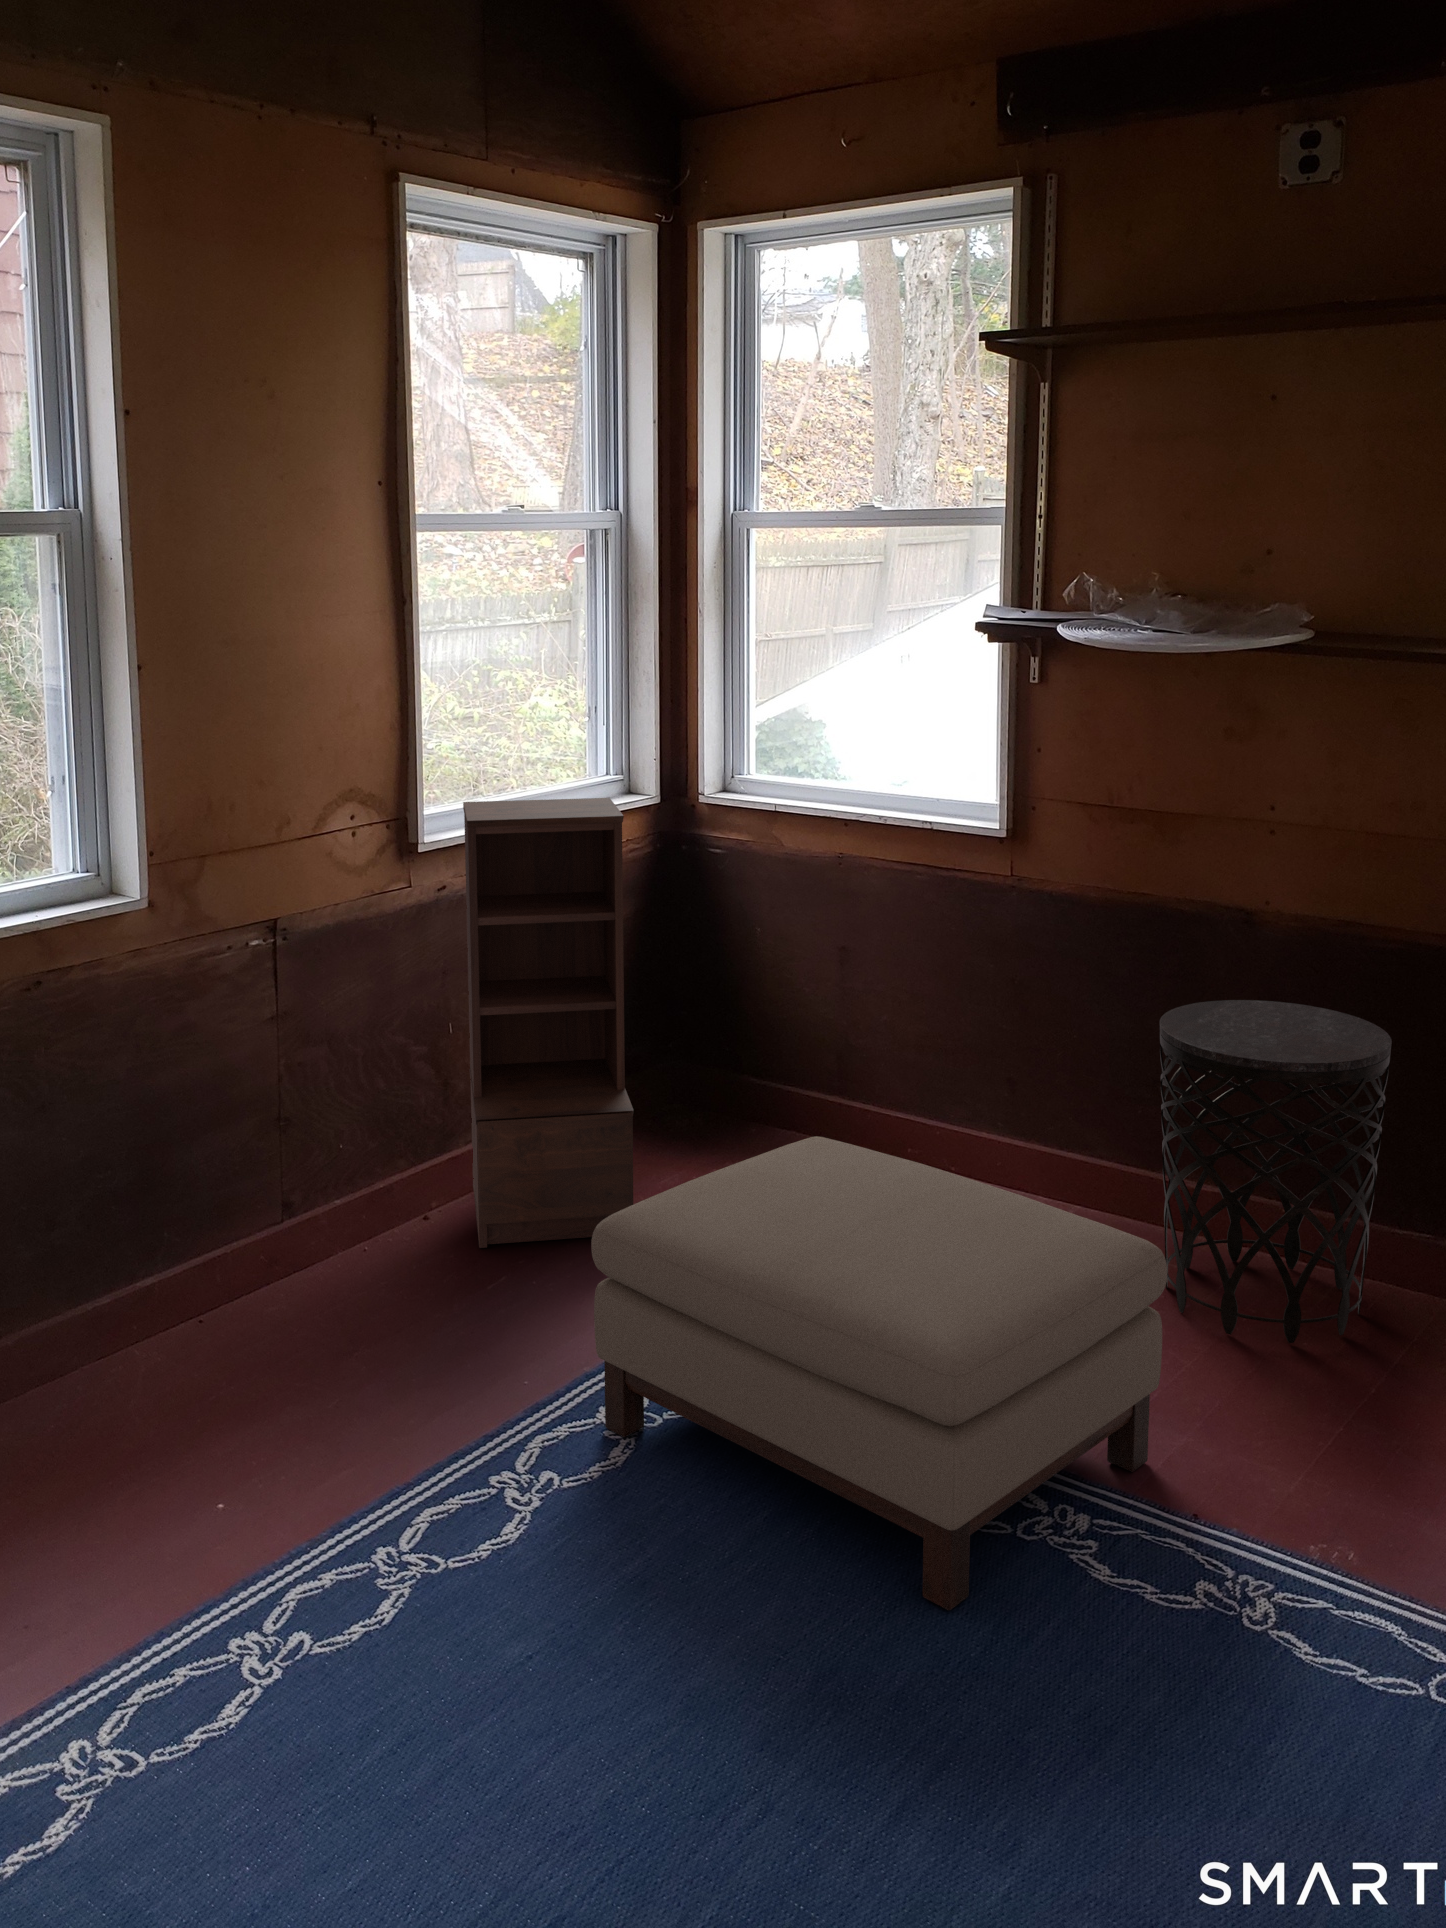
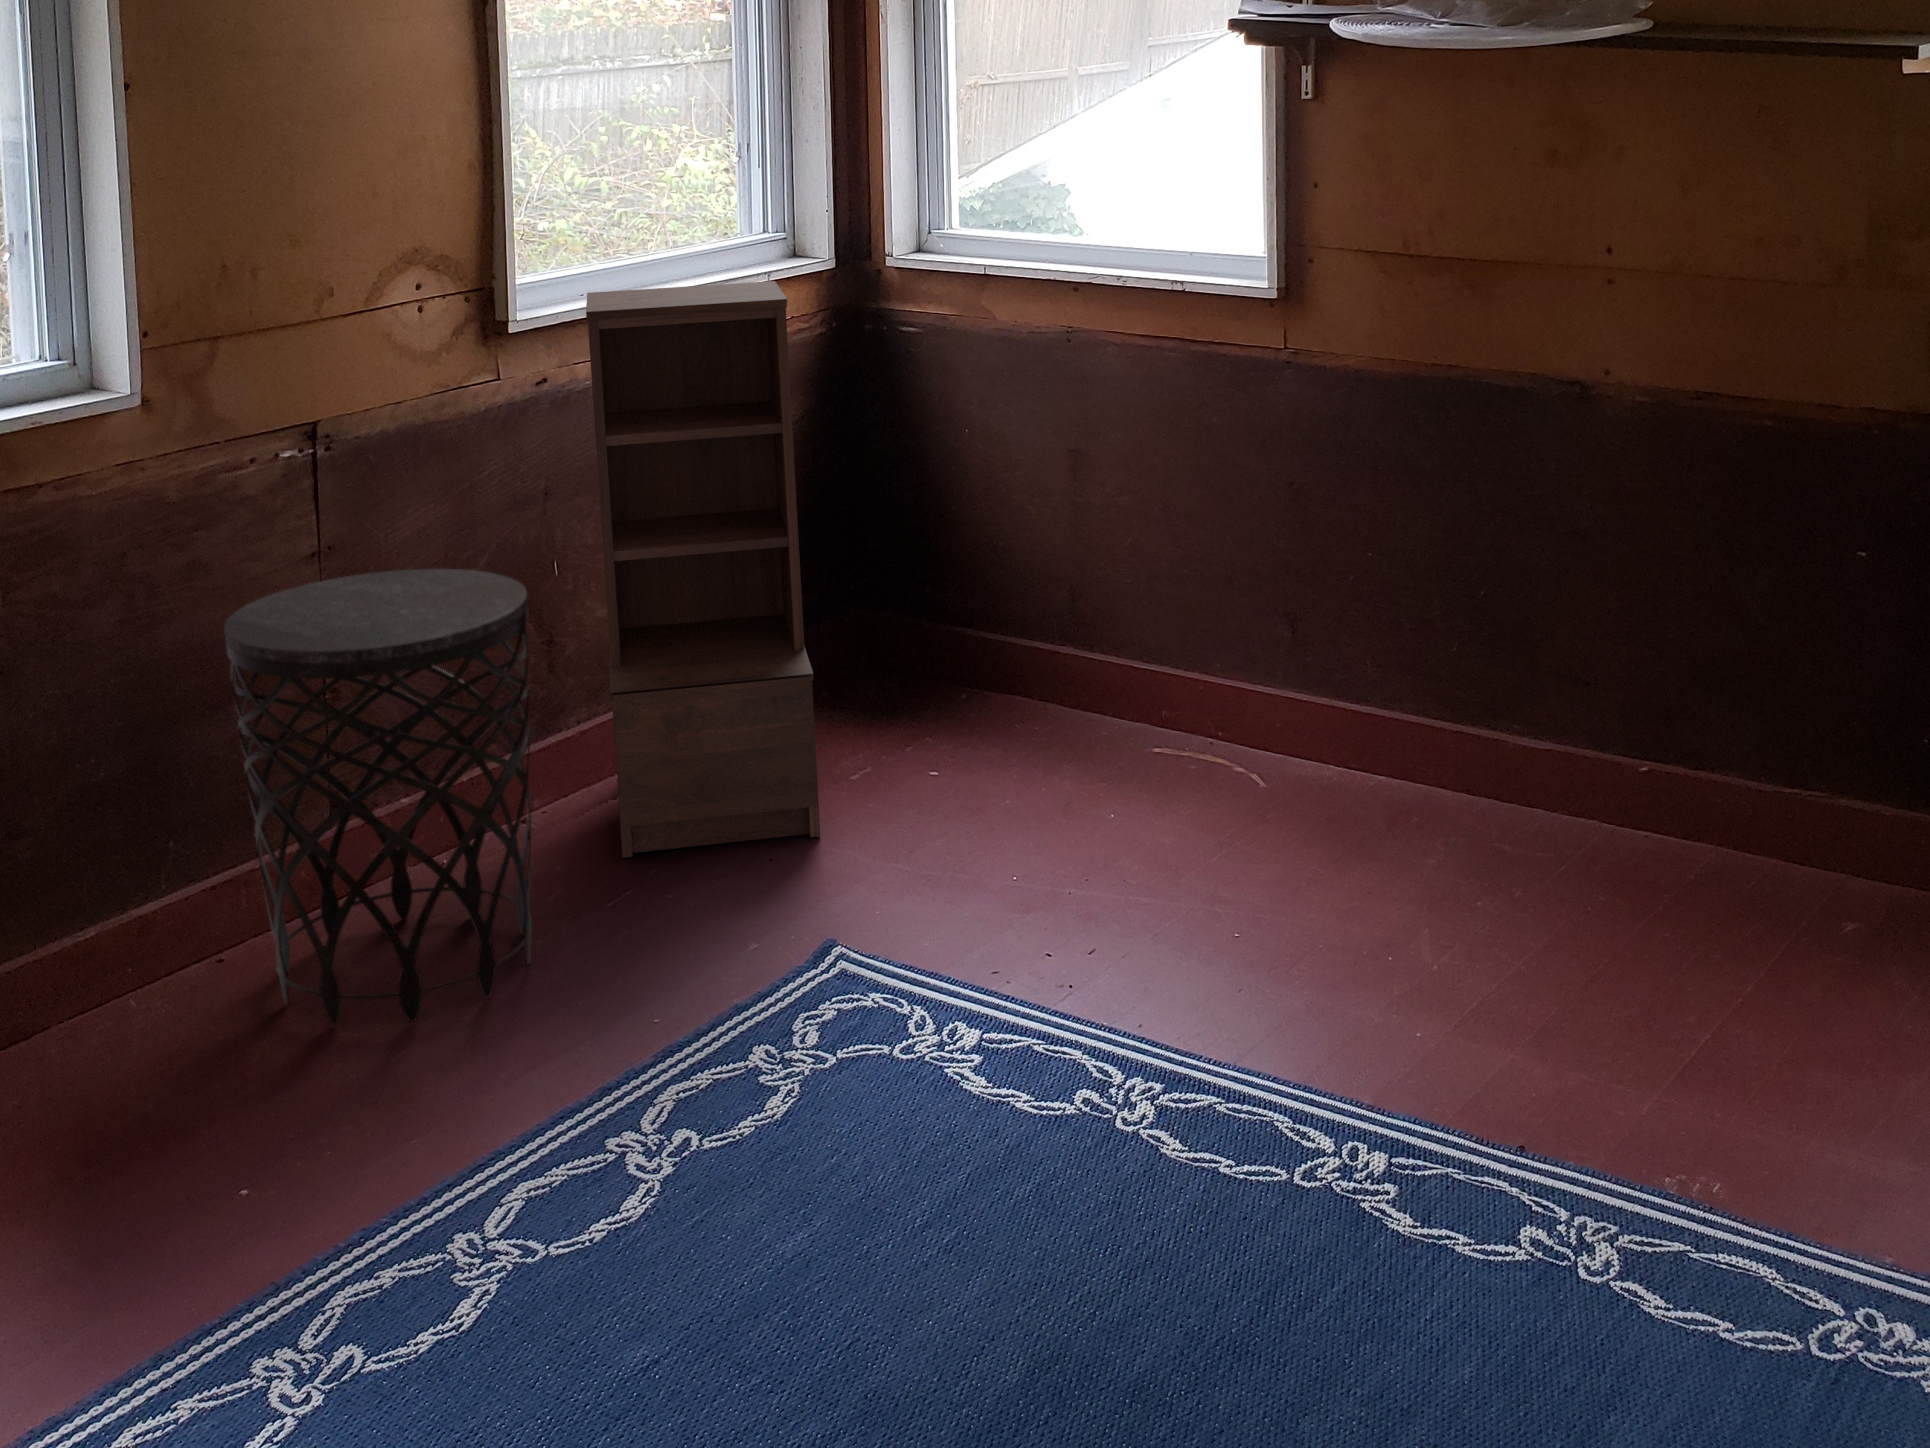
side table: present [1160,1000,1392,1343] -> present [224,569,532,1025]
ottoman: present [591,1136,1167,1610] -> none [737,690,1474,1278]

